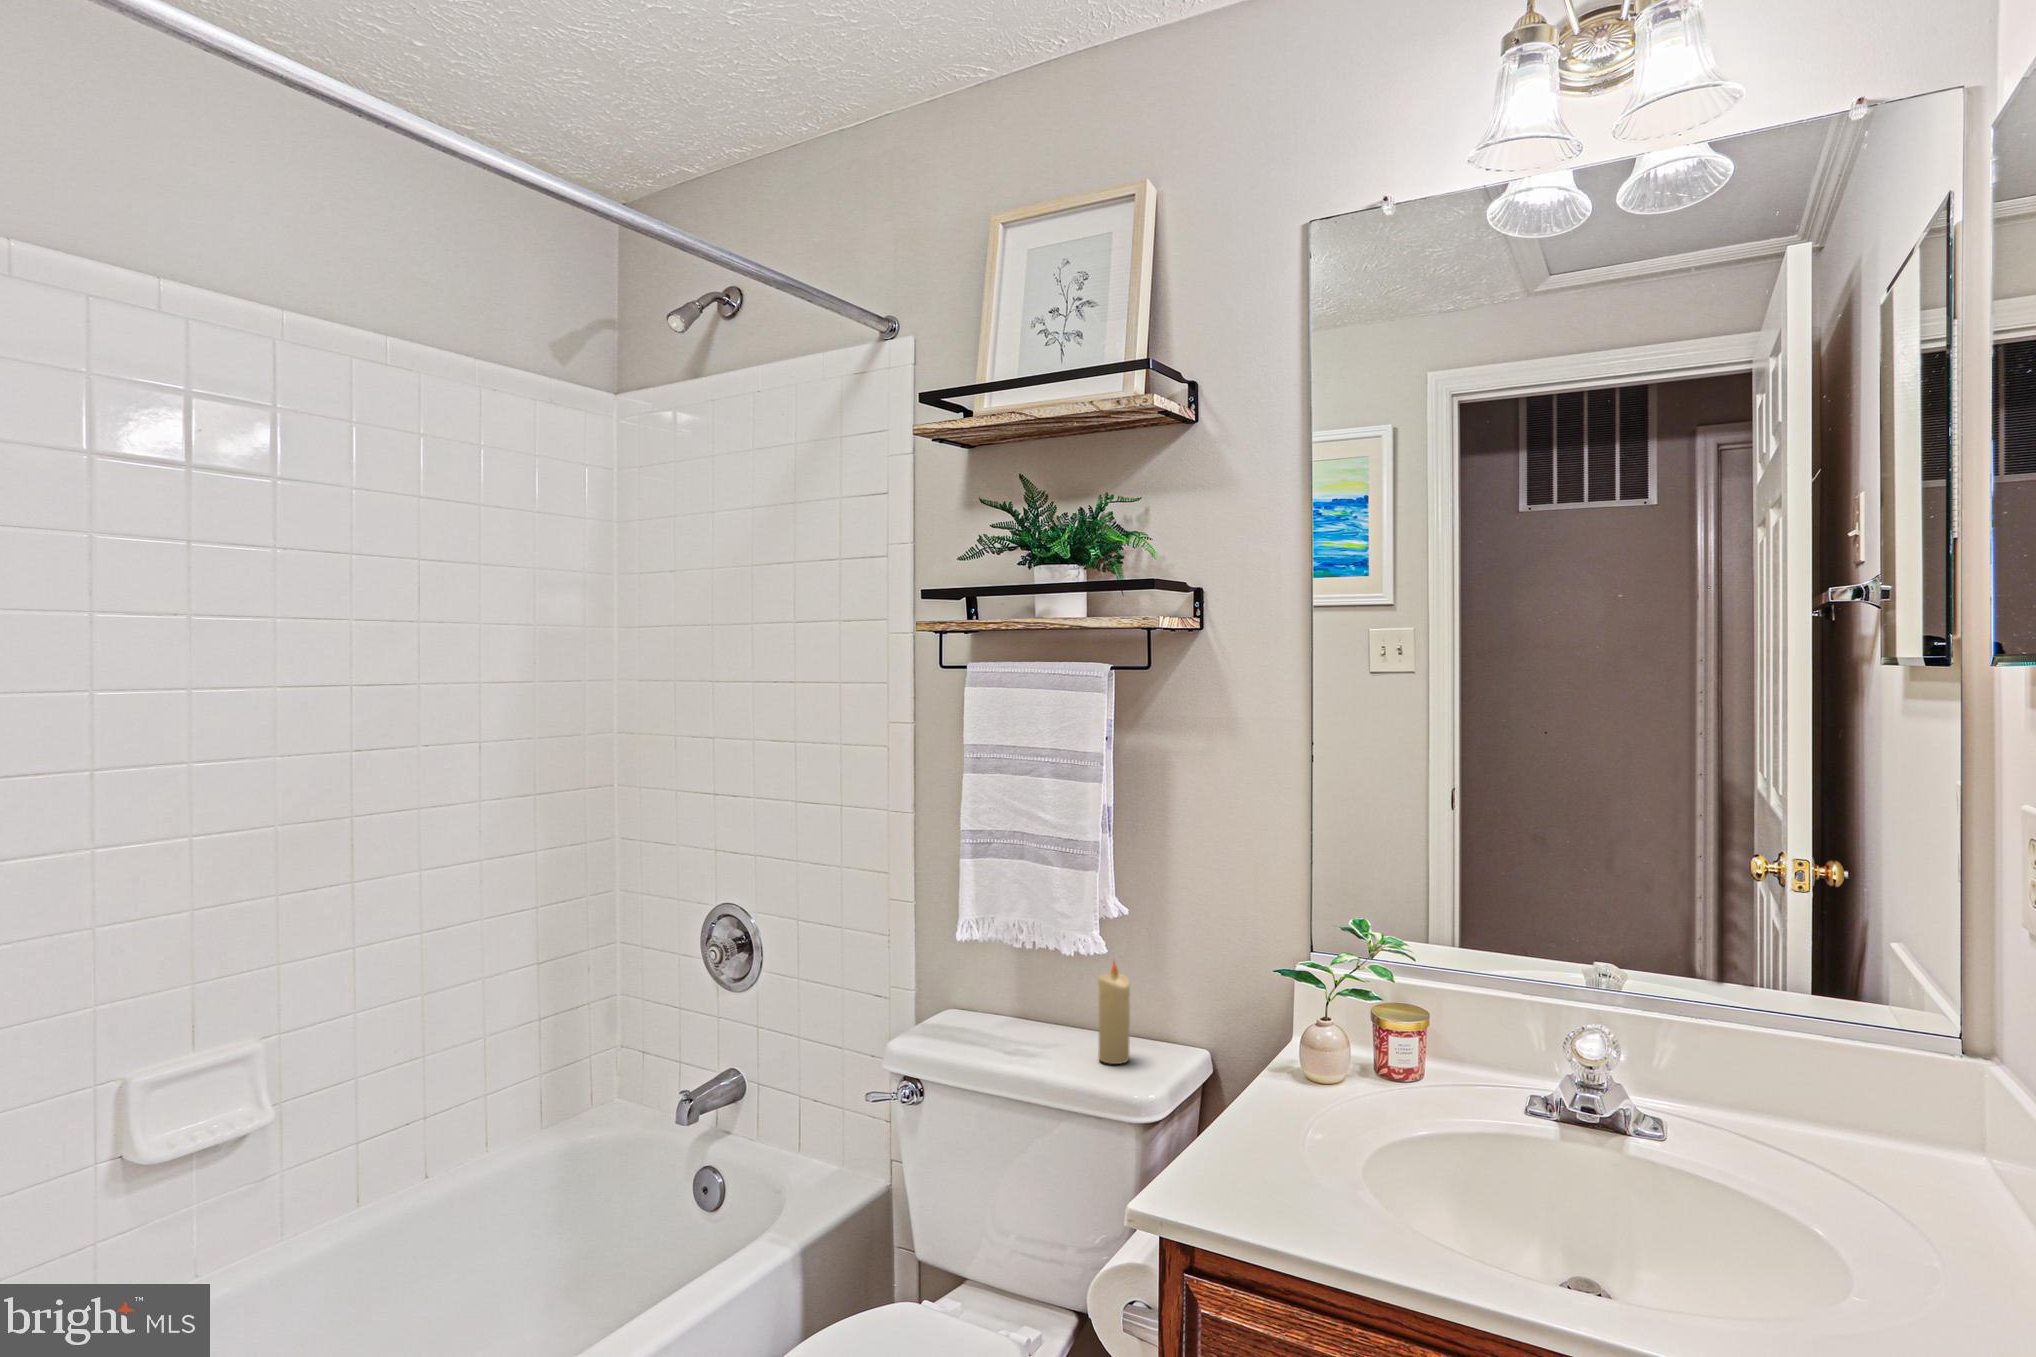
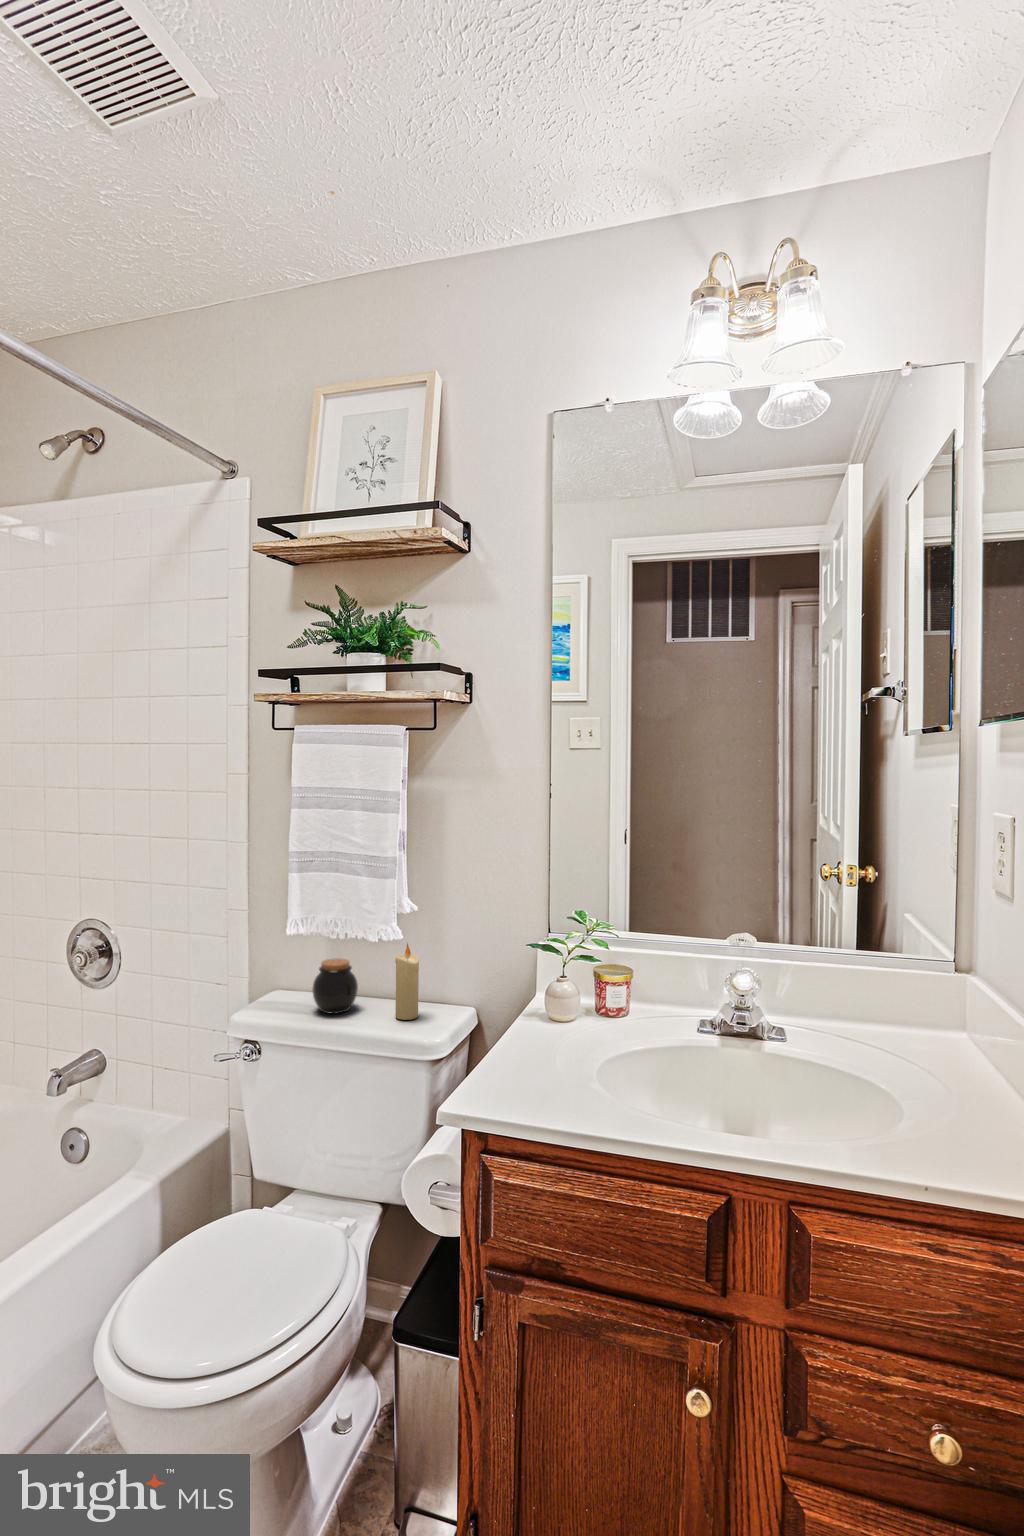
jar: none [991,975,1050,1048] -> present [312,958,358,1014]

